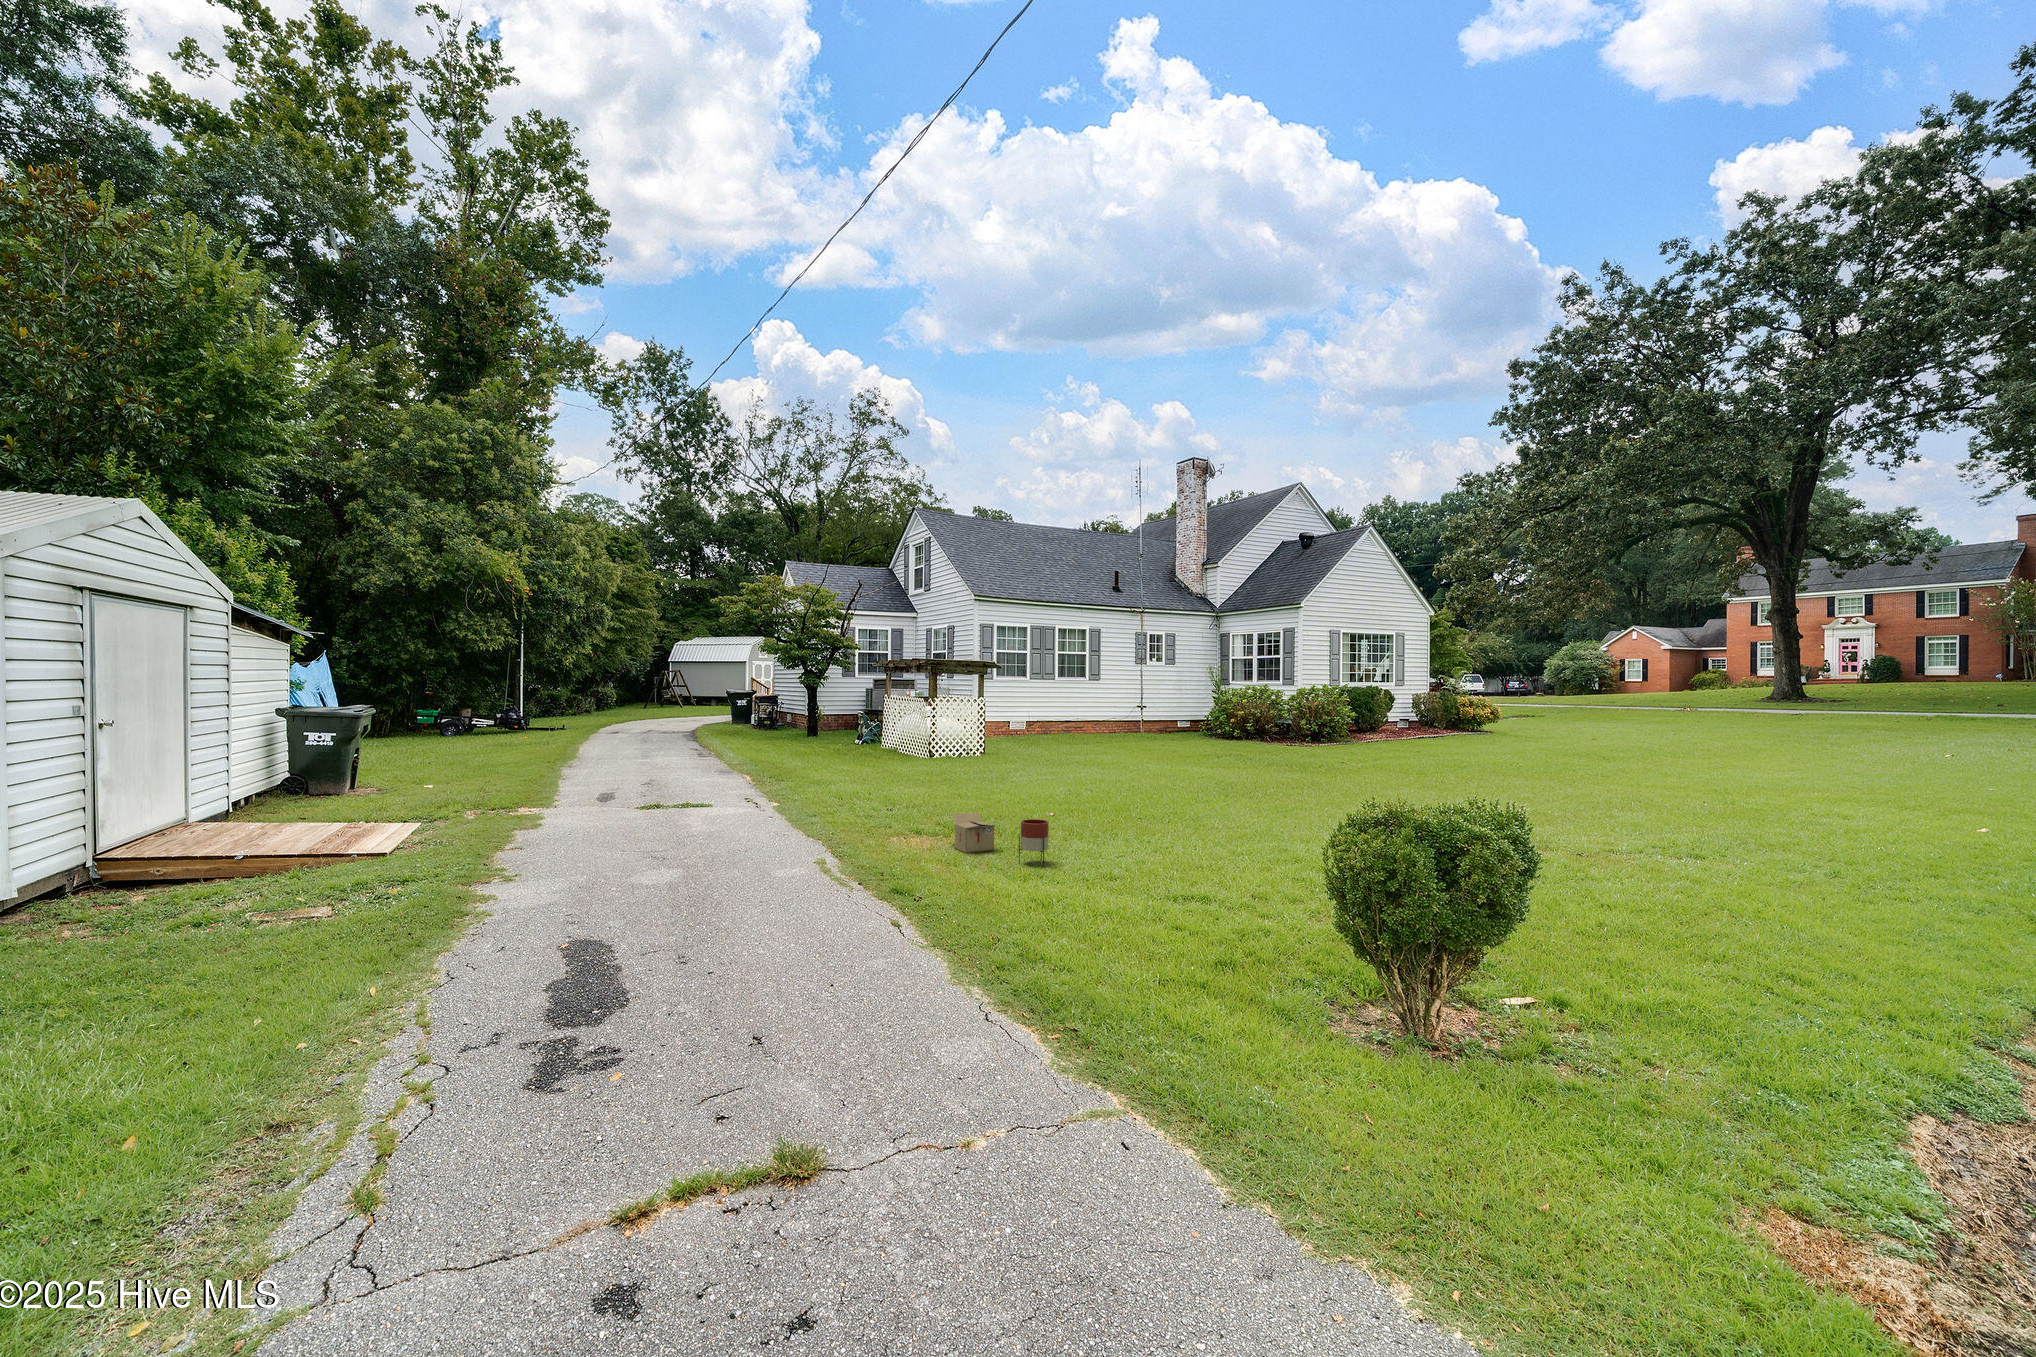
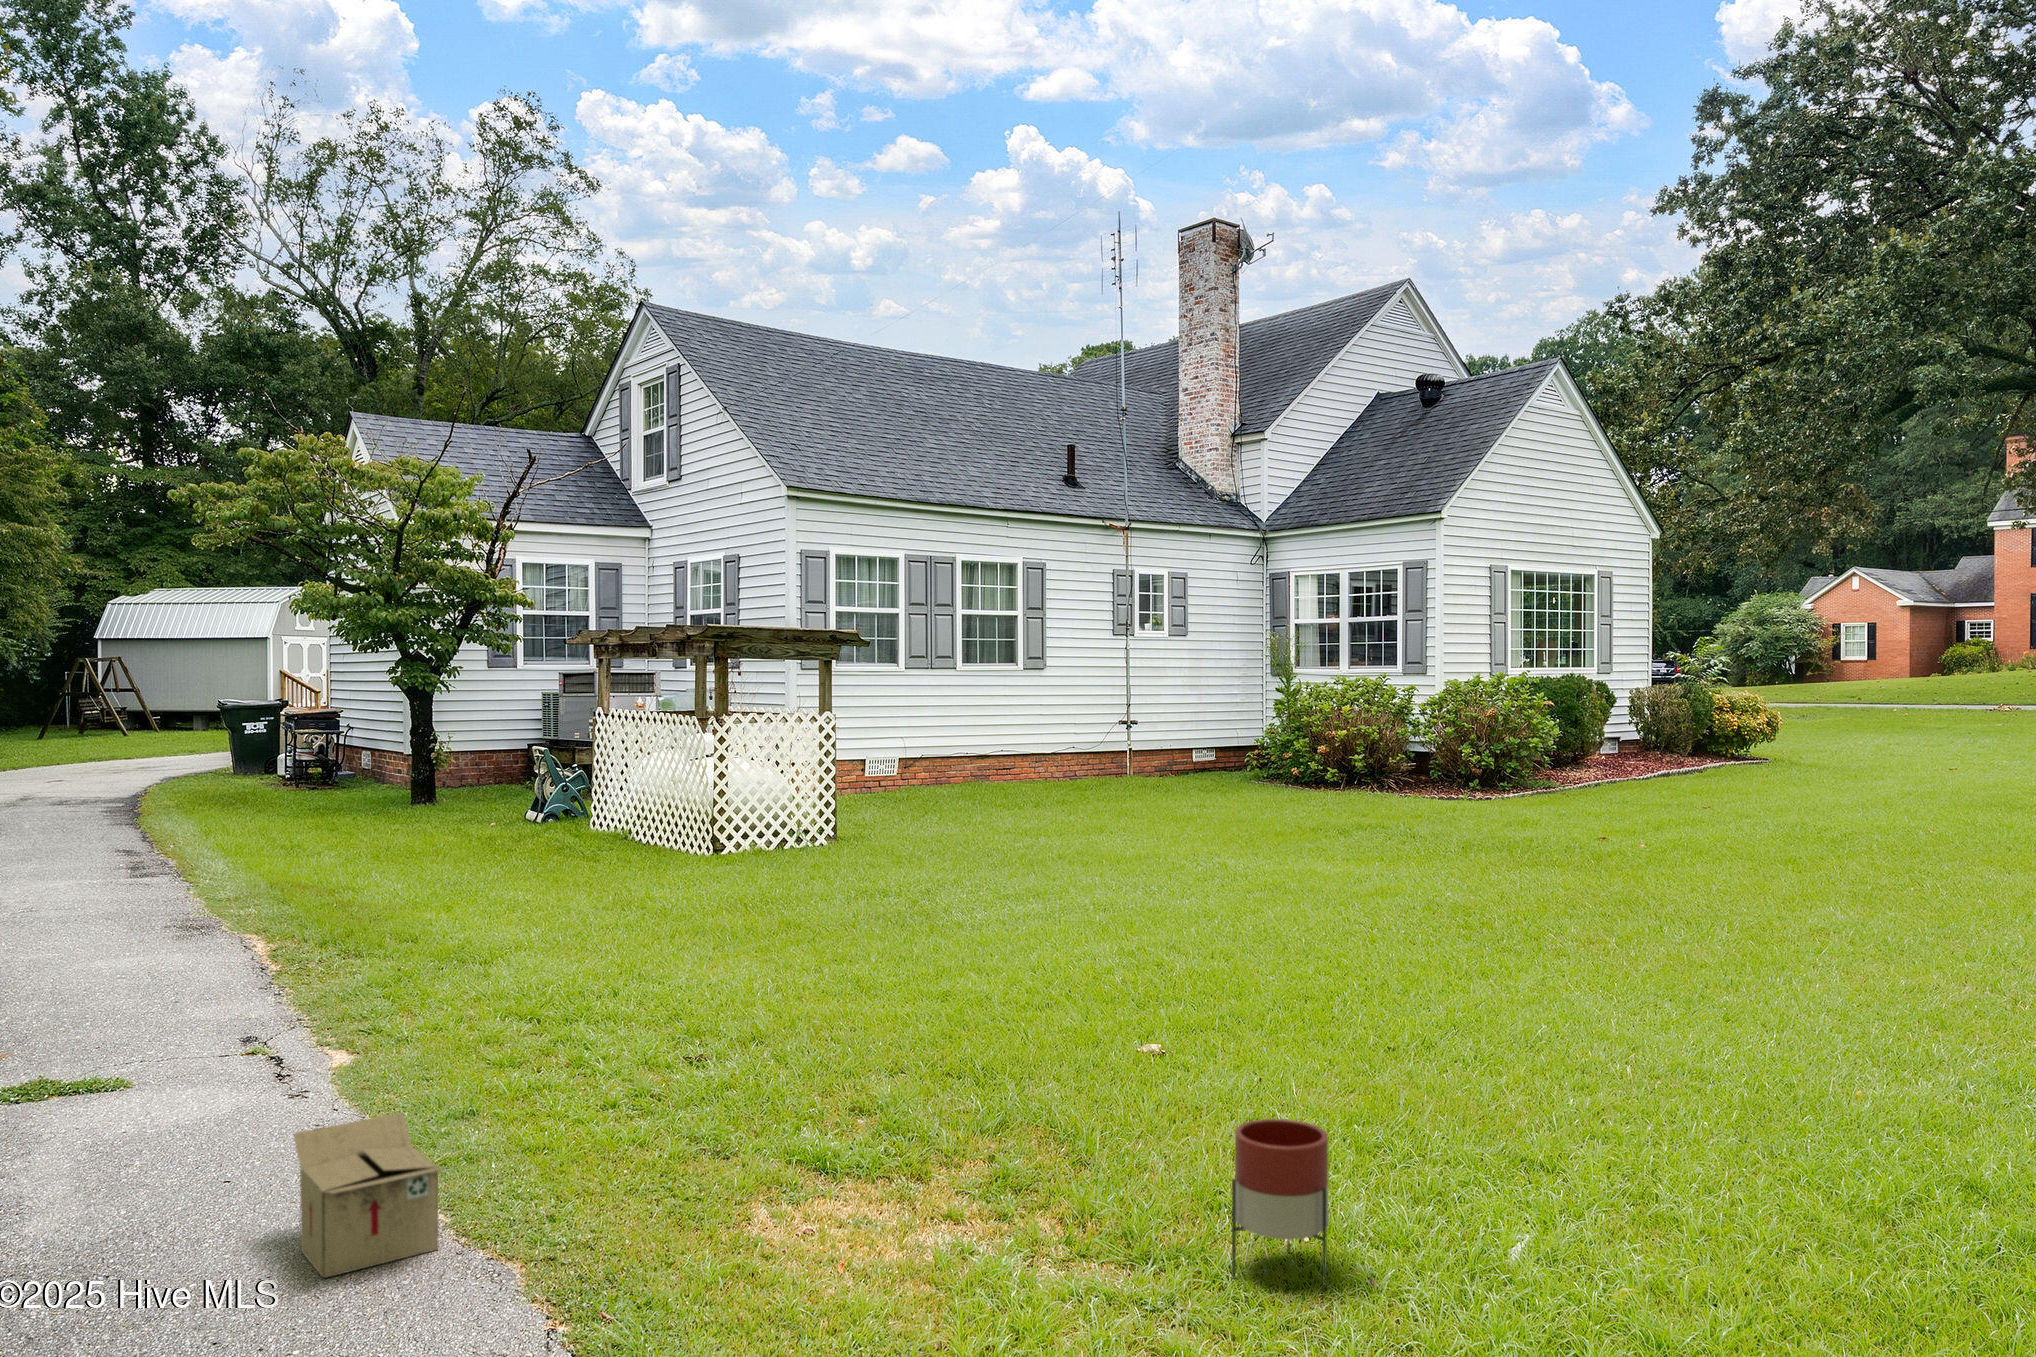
cardboard box: present [952,812,995,853] -> present [294,1113,445,1278]

